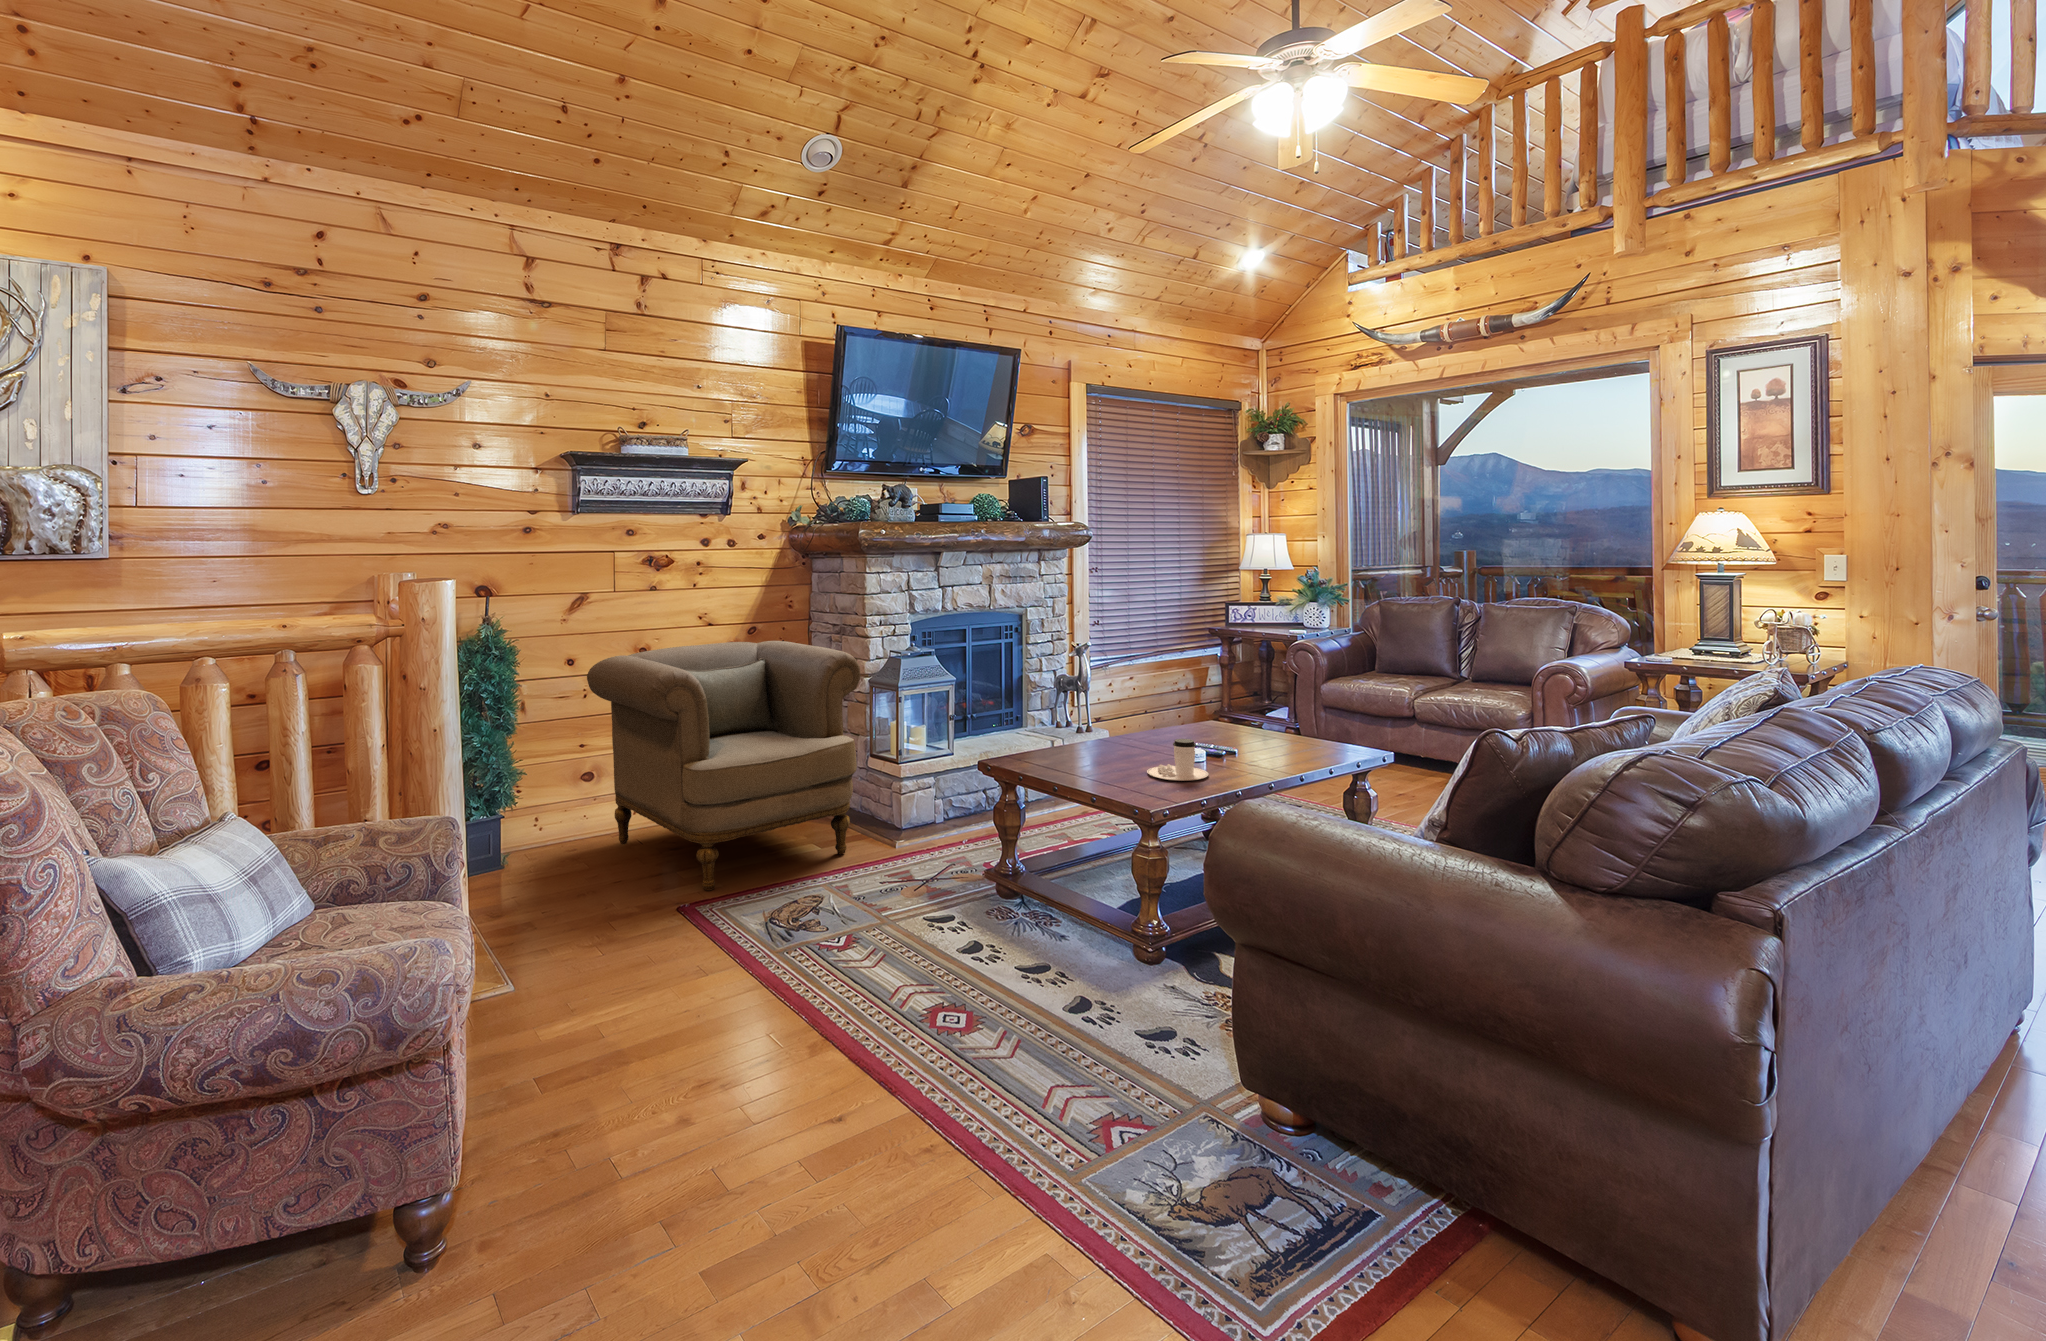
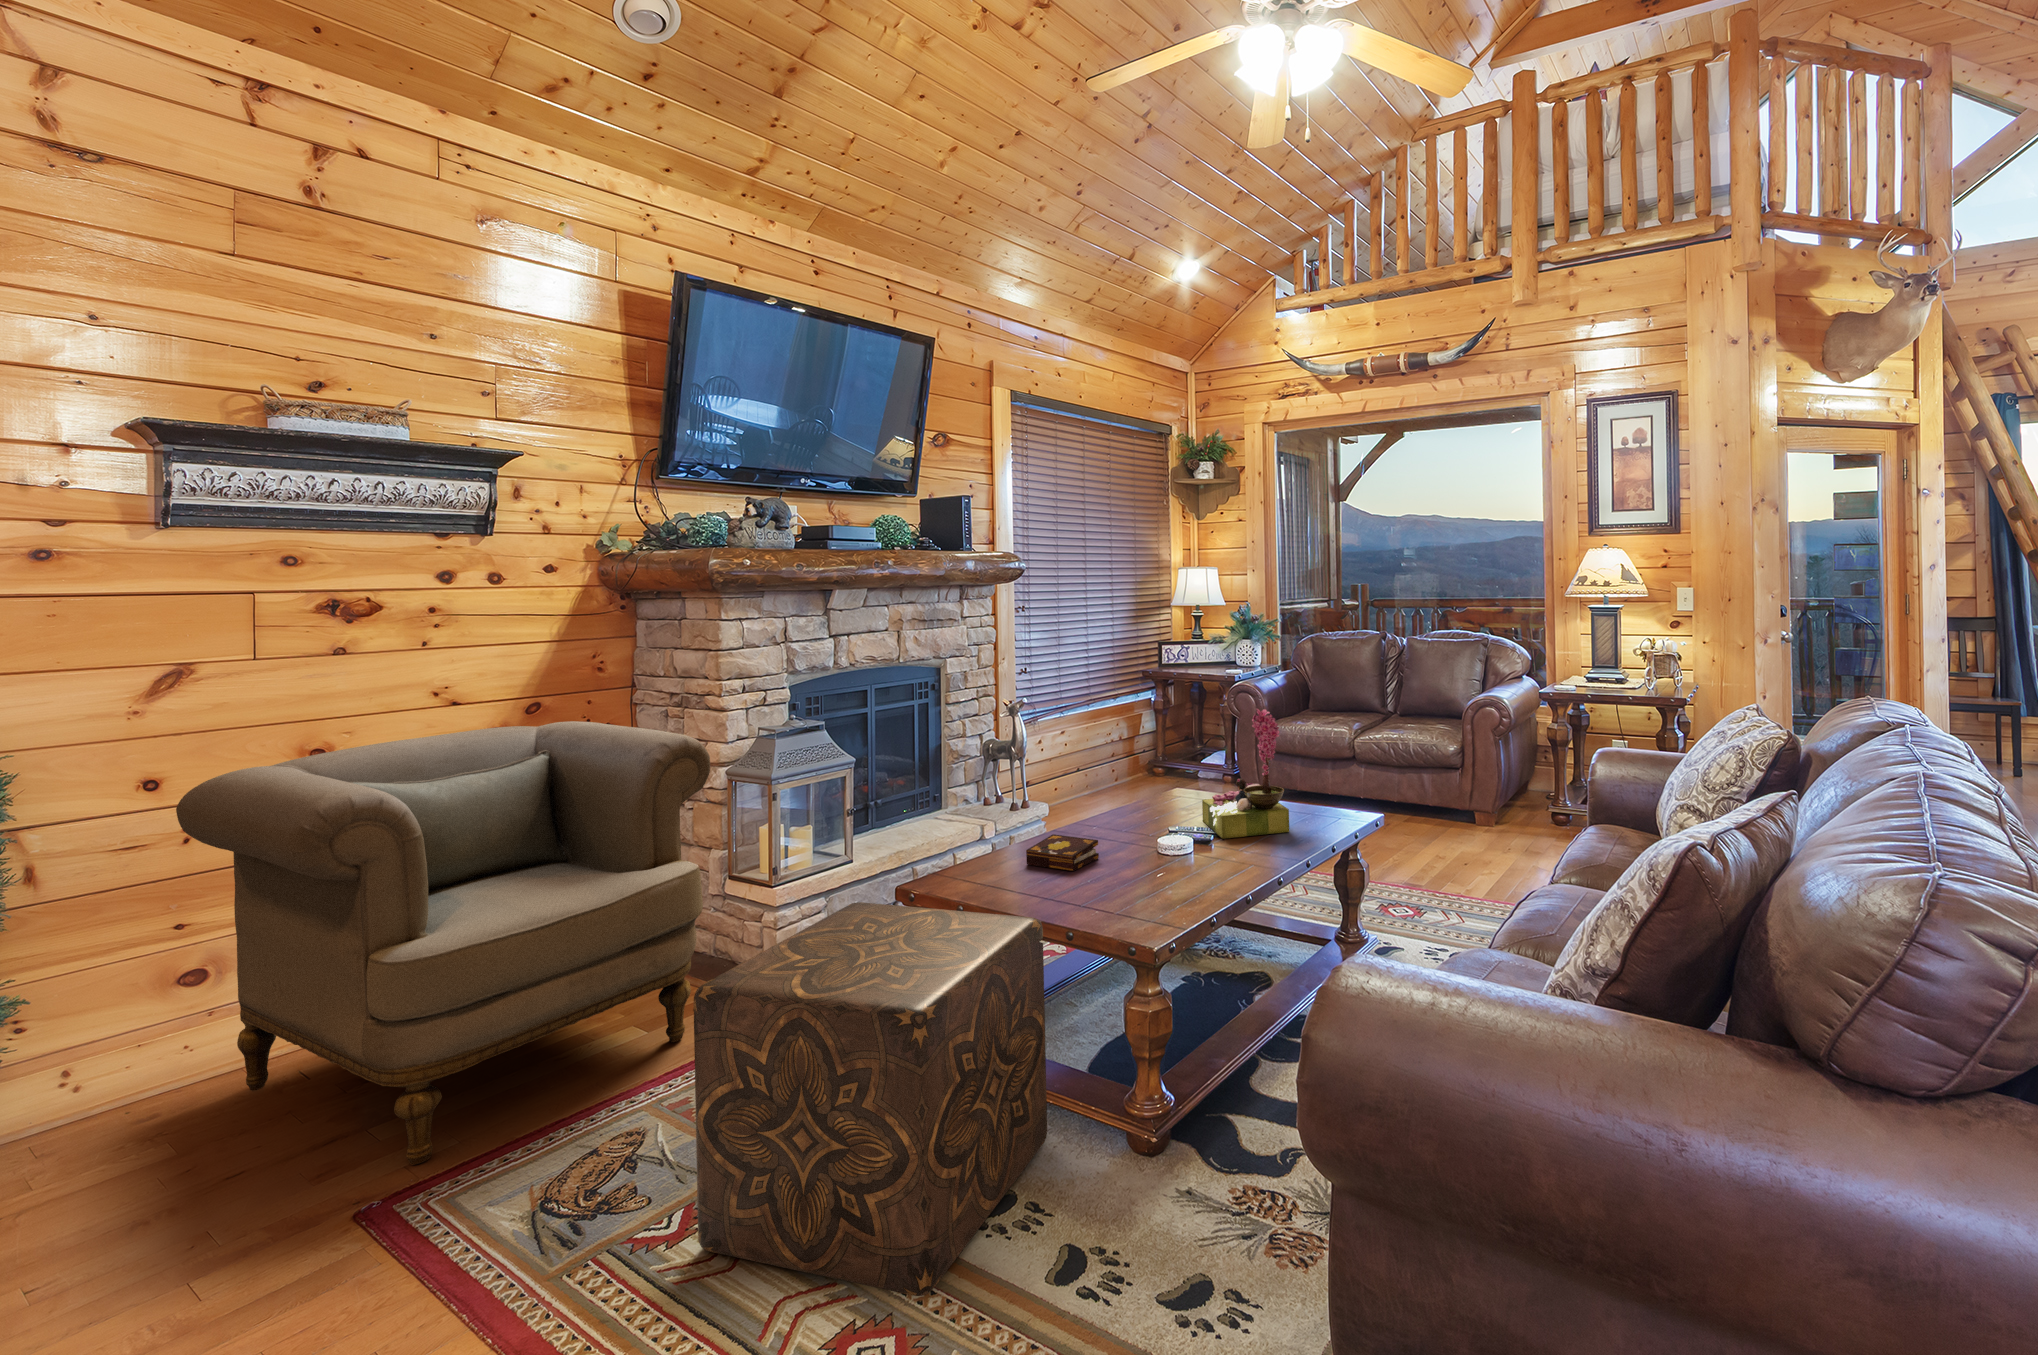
flower arrangement: none [1222,654,1297,758] -> present [1202,709,1289,839]
coffee cup: present [1147,739,1208,781] -> none [1128,826,1204,884]
book: none [1073,741,1128,766] -> present [1026,834,1099,871]
ottoman: none [854,766,1077,1000] -> present [694,902,1047,1296]

